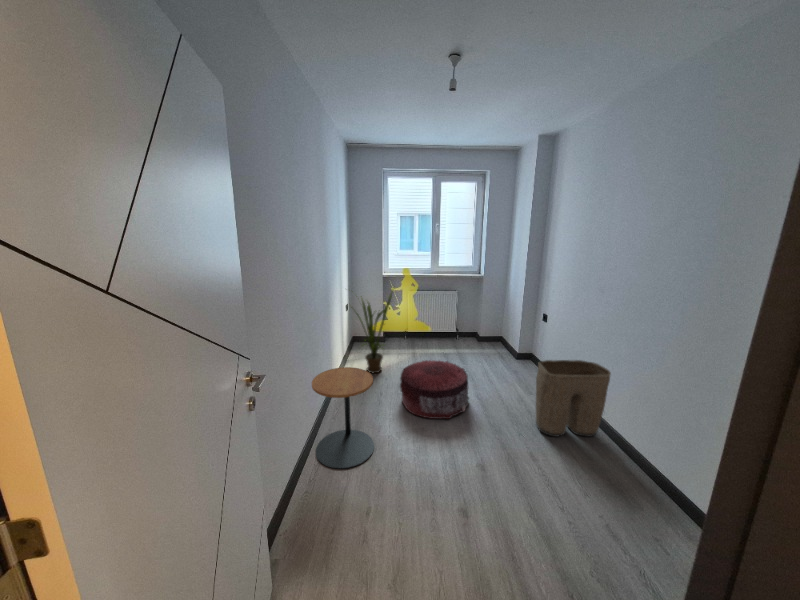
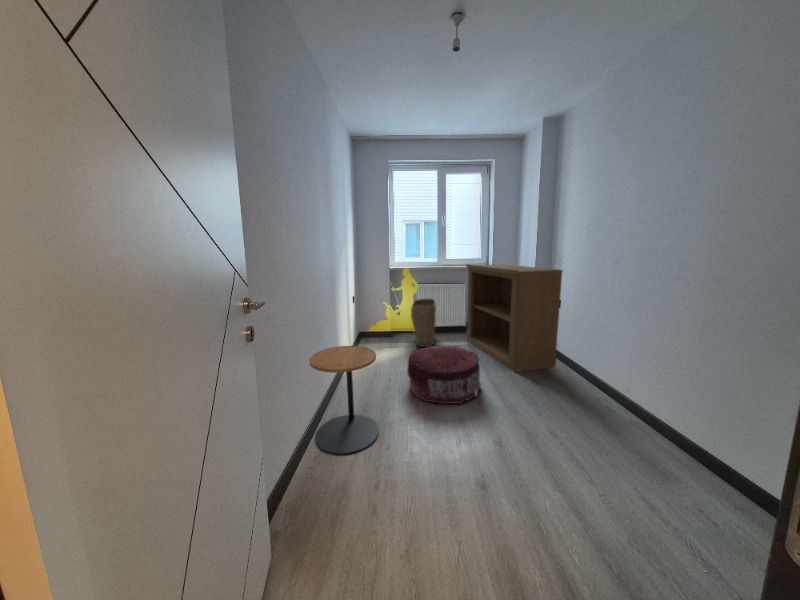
bookshelf: none [458,274,550,385] -> present [466,264,562,372]
house plant: present [351,287,394,373] -> none [349,274,401,363]
laundry basket: present [536,360,611,437] -> present [411,299,436,347]

